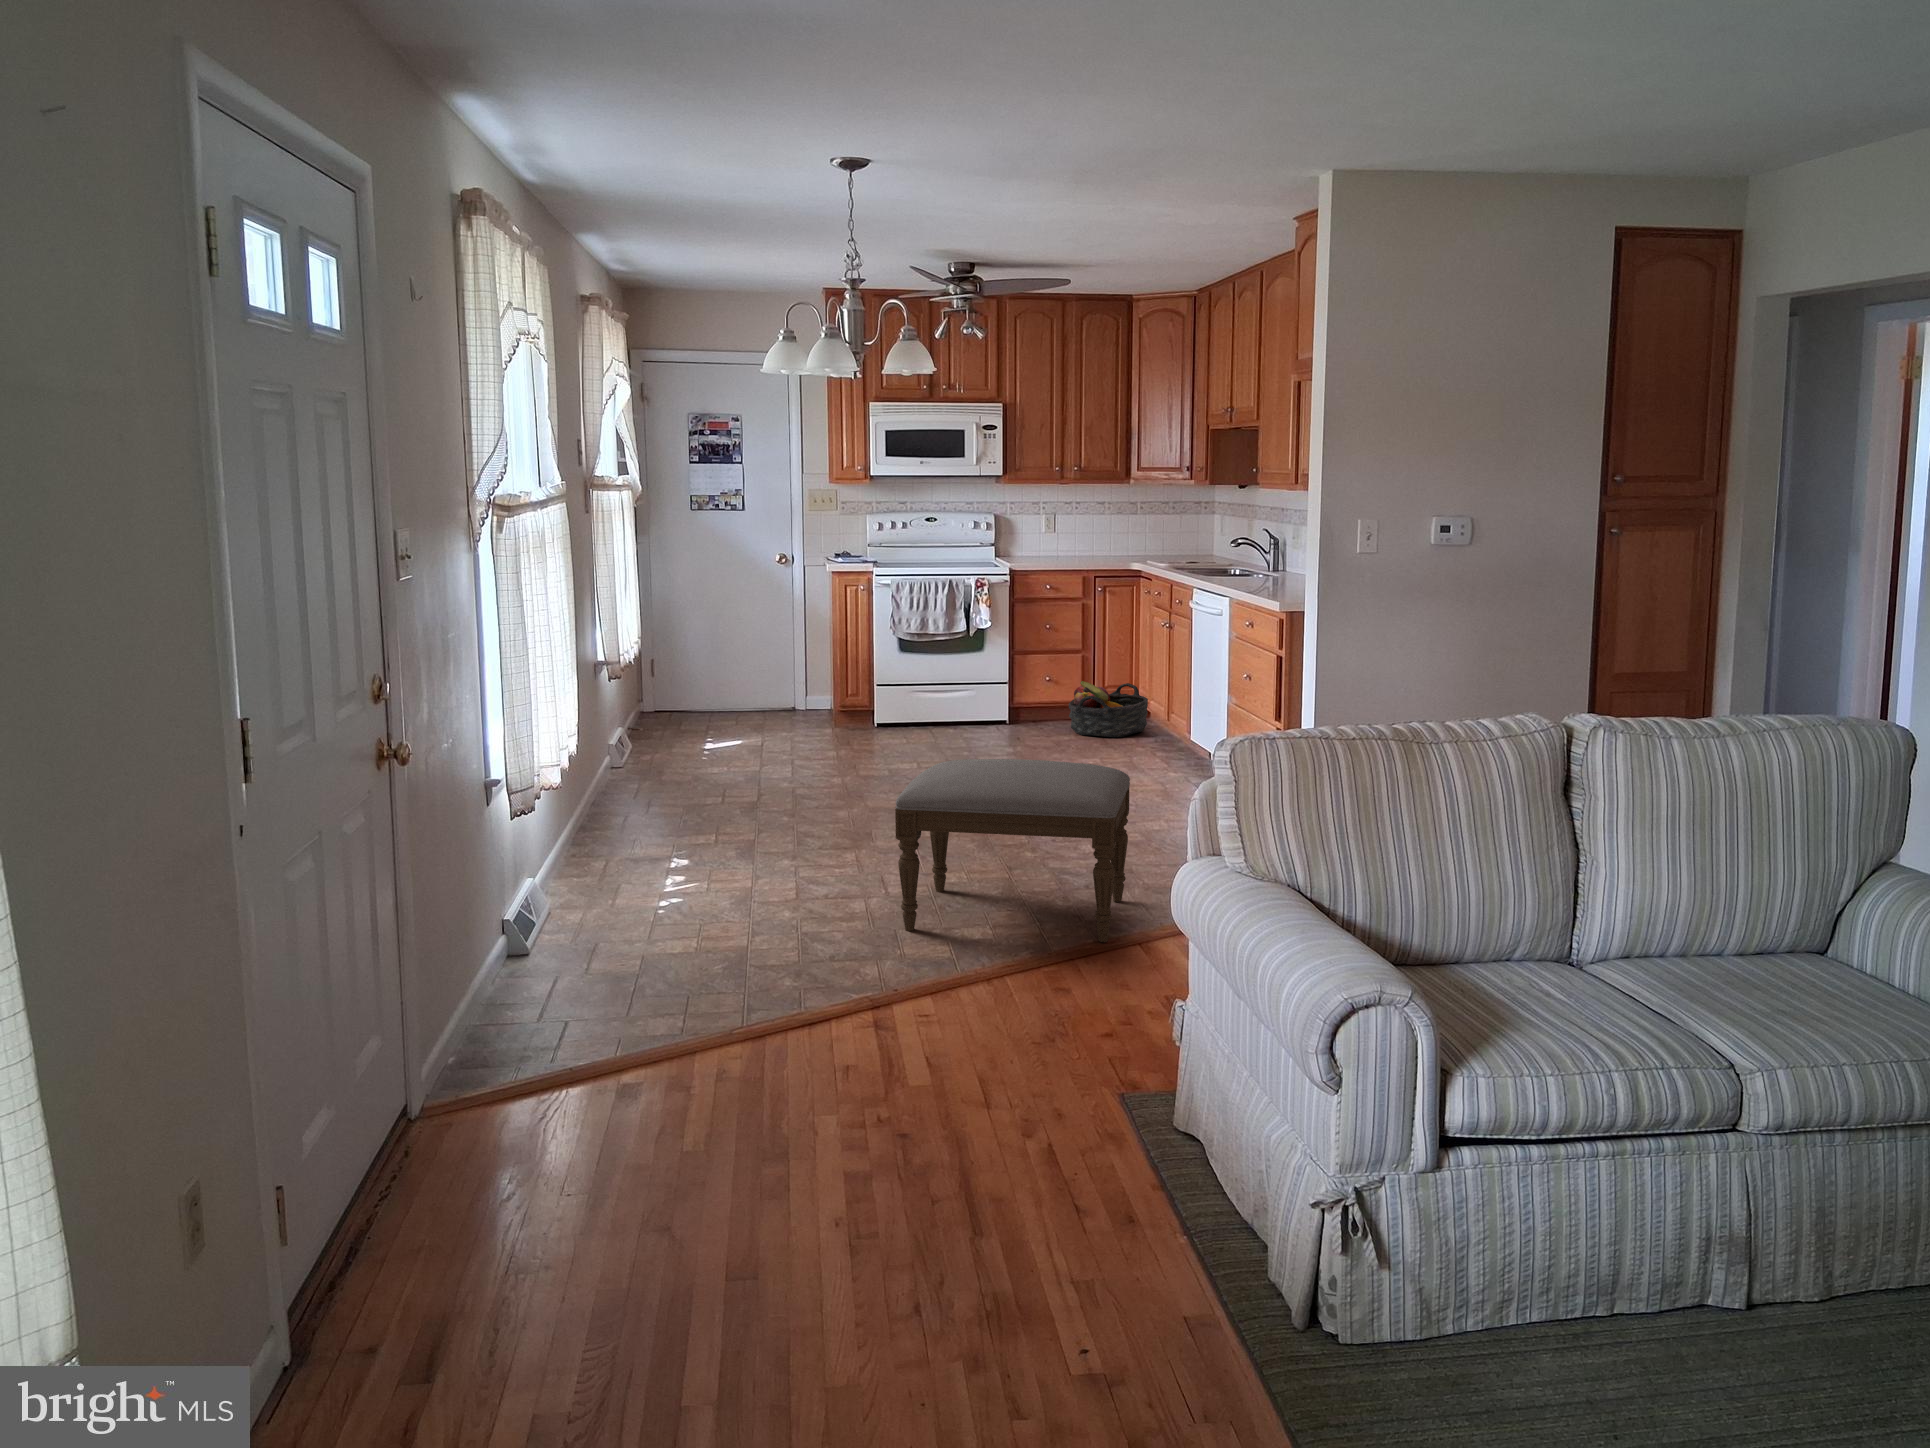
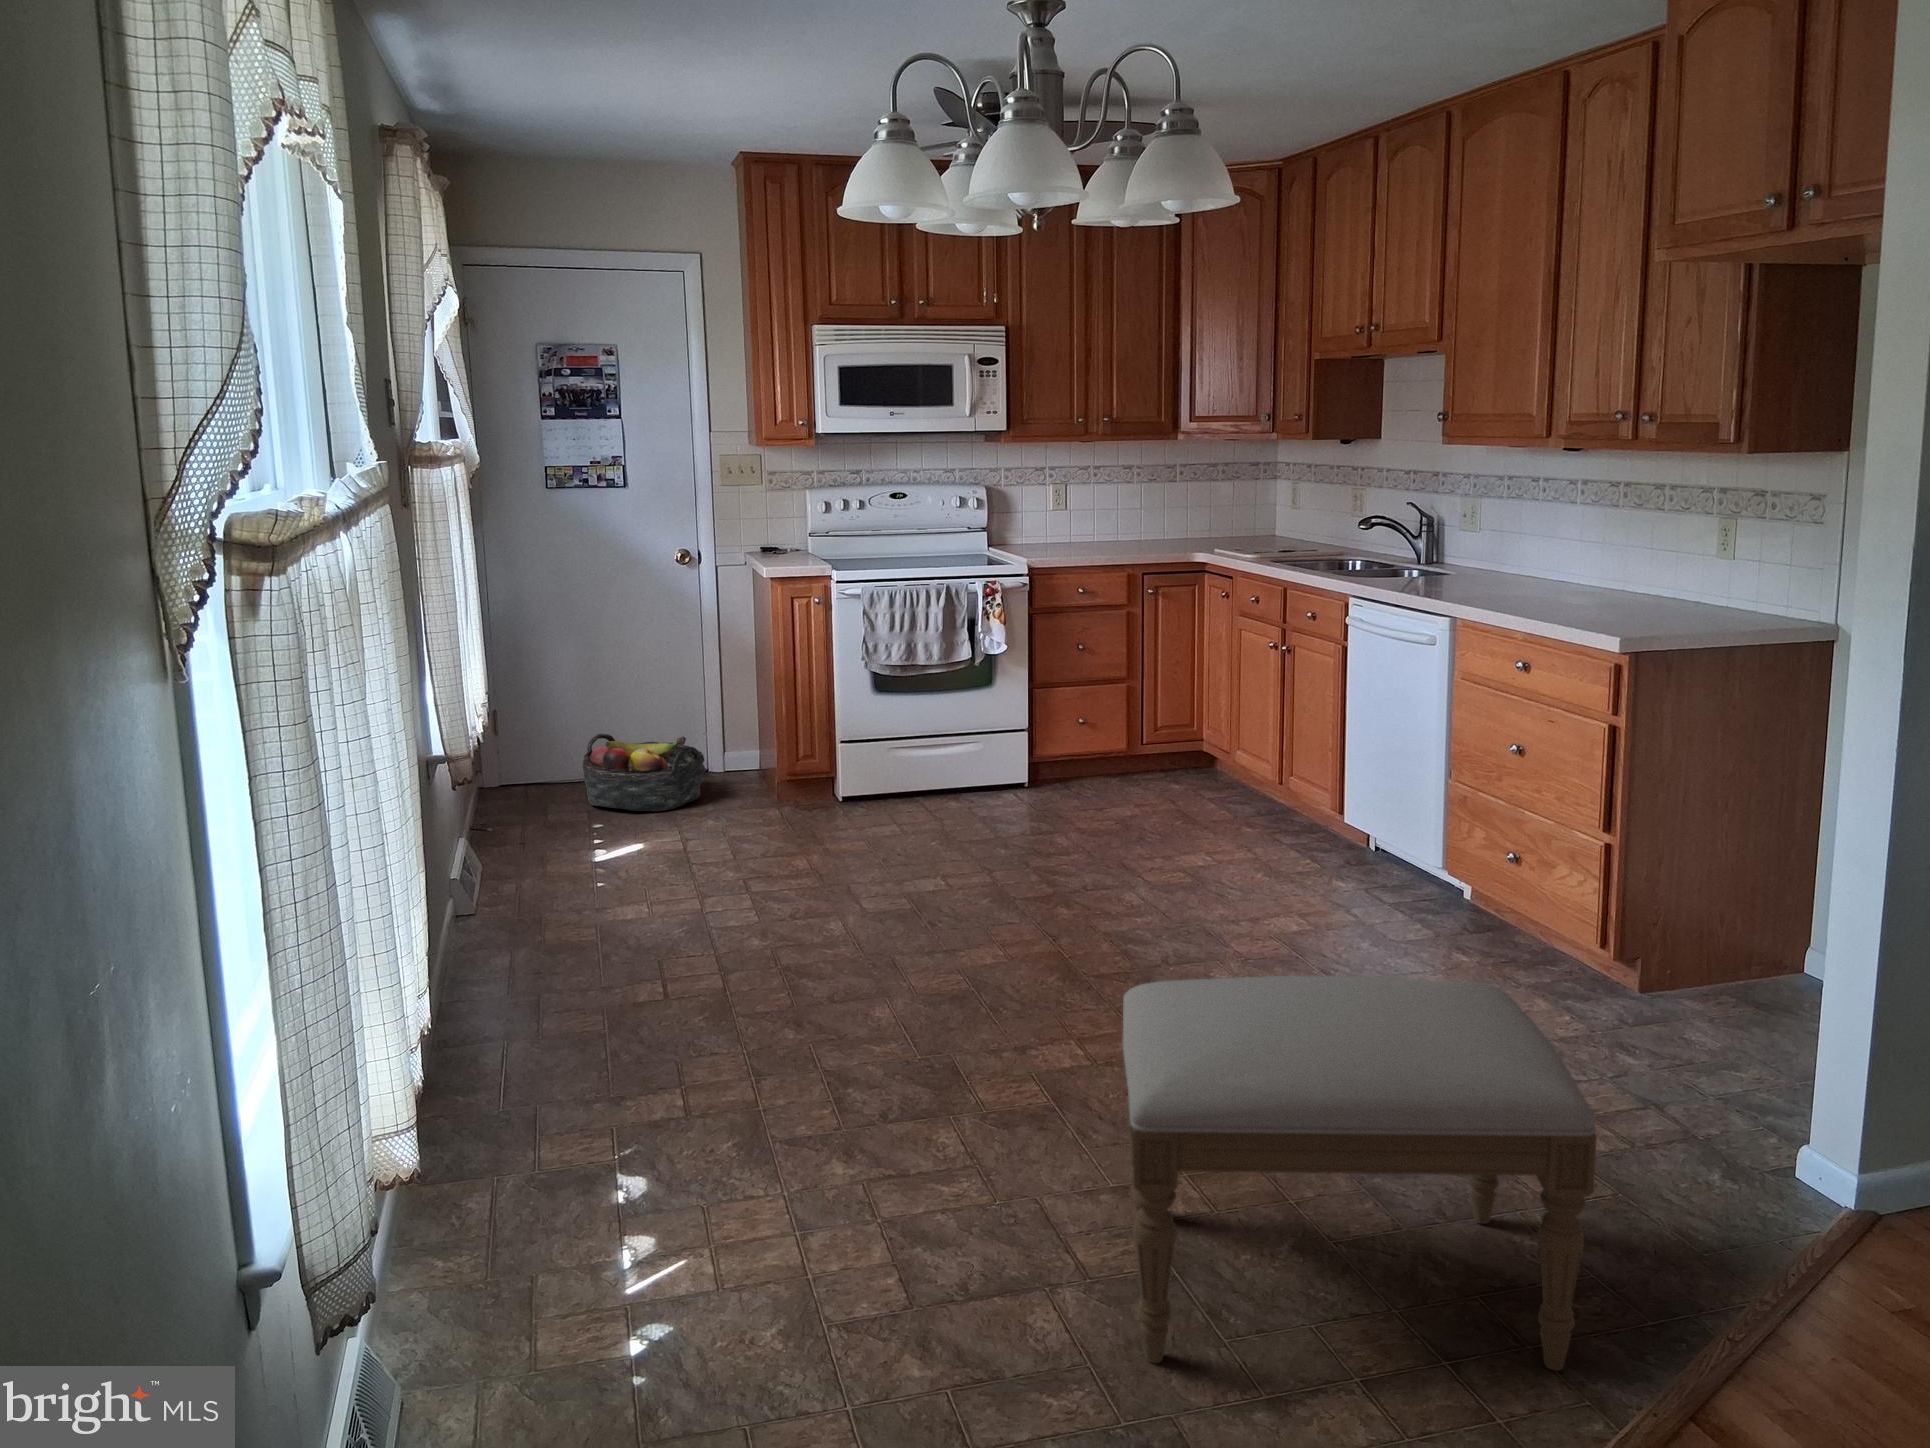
basket: present [1069,681,1148,738] -> present [583,734,705,811]

